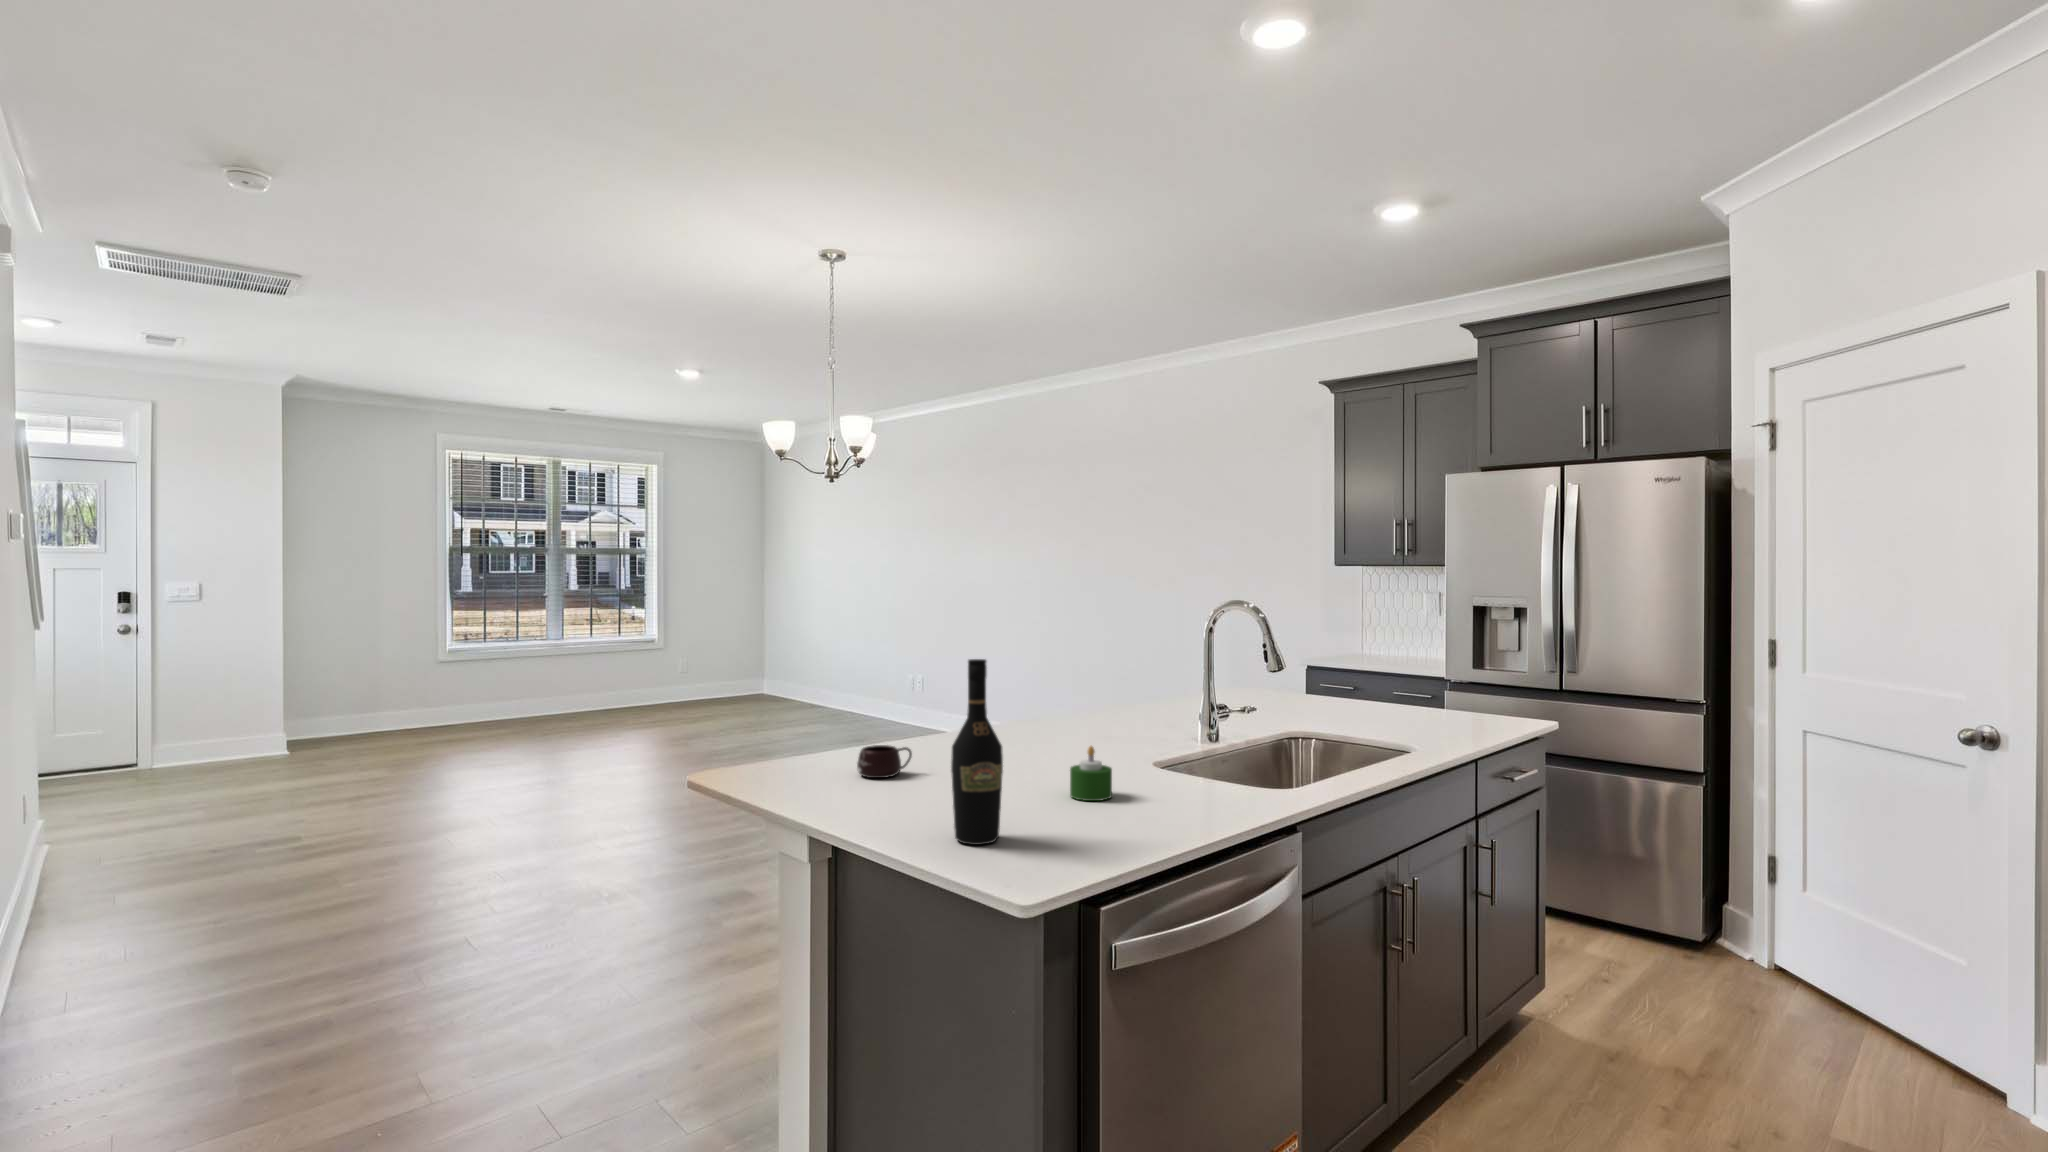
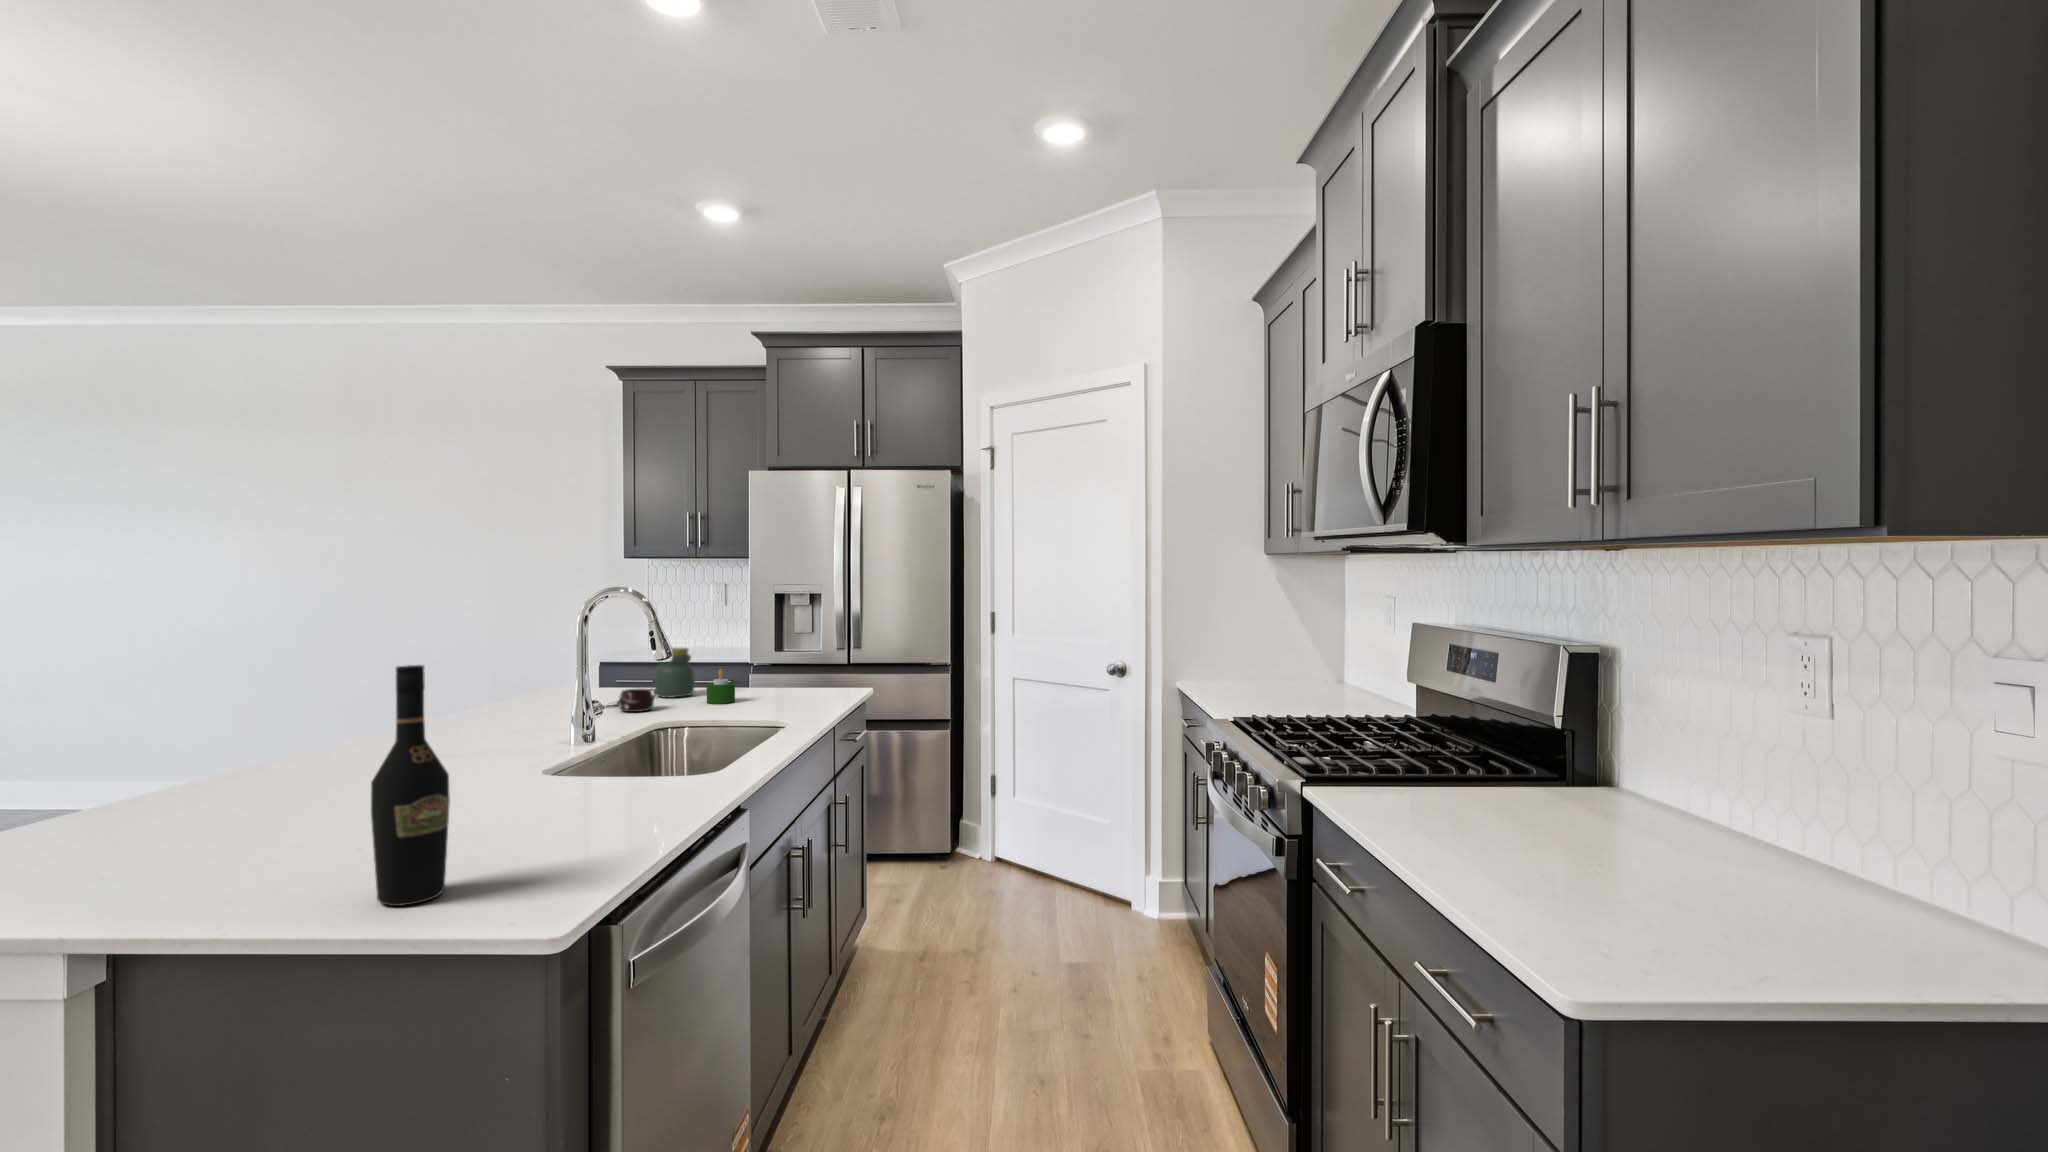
jar: none [1310,659,1349,708] -> present [655,648,695,698]
mug: present [857,745,912,778] -> present [618,689,656,712]
candle: present [1070,746,1112,801] -> present [707,669,735,704]

